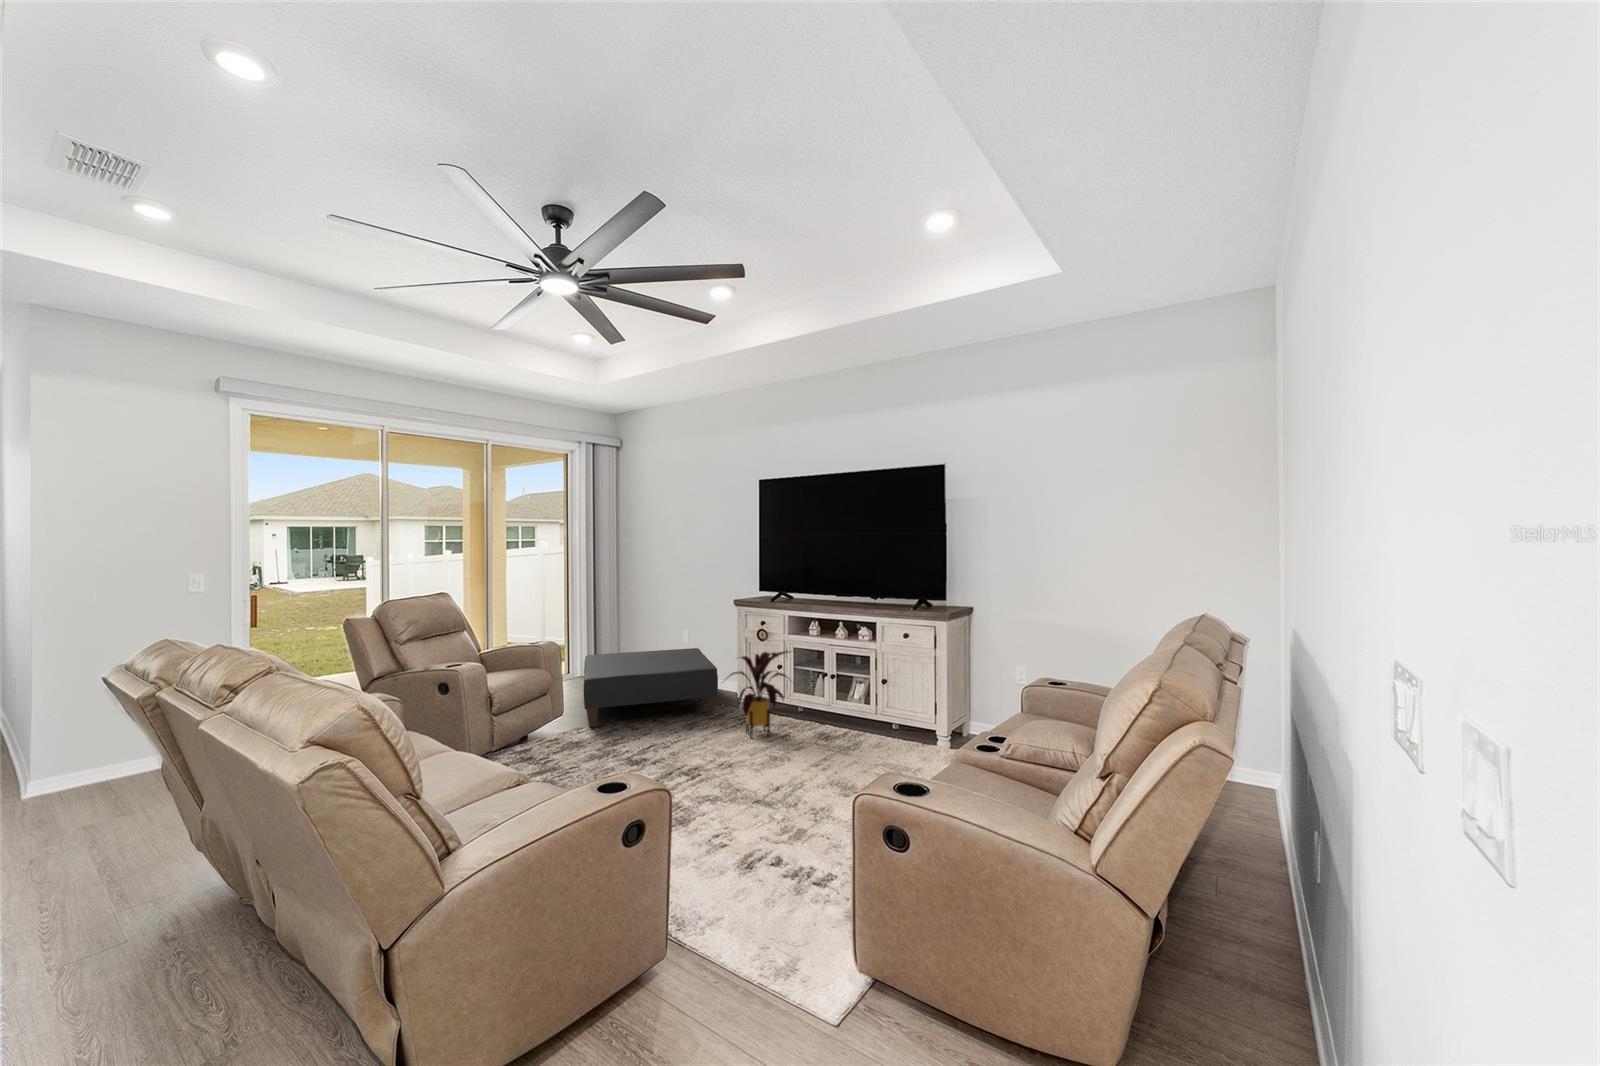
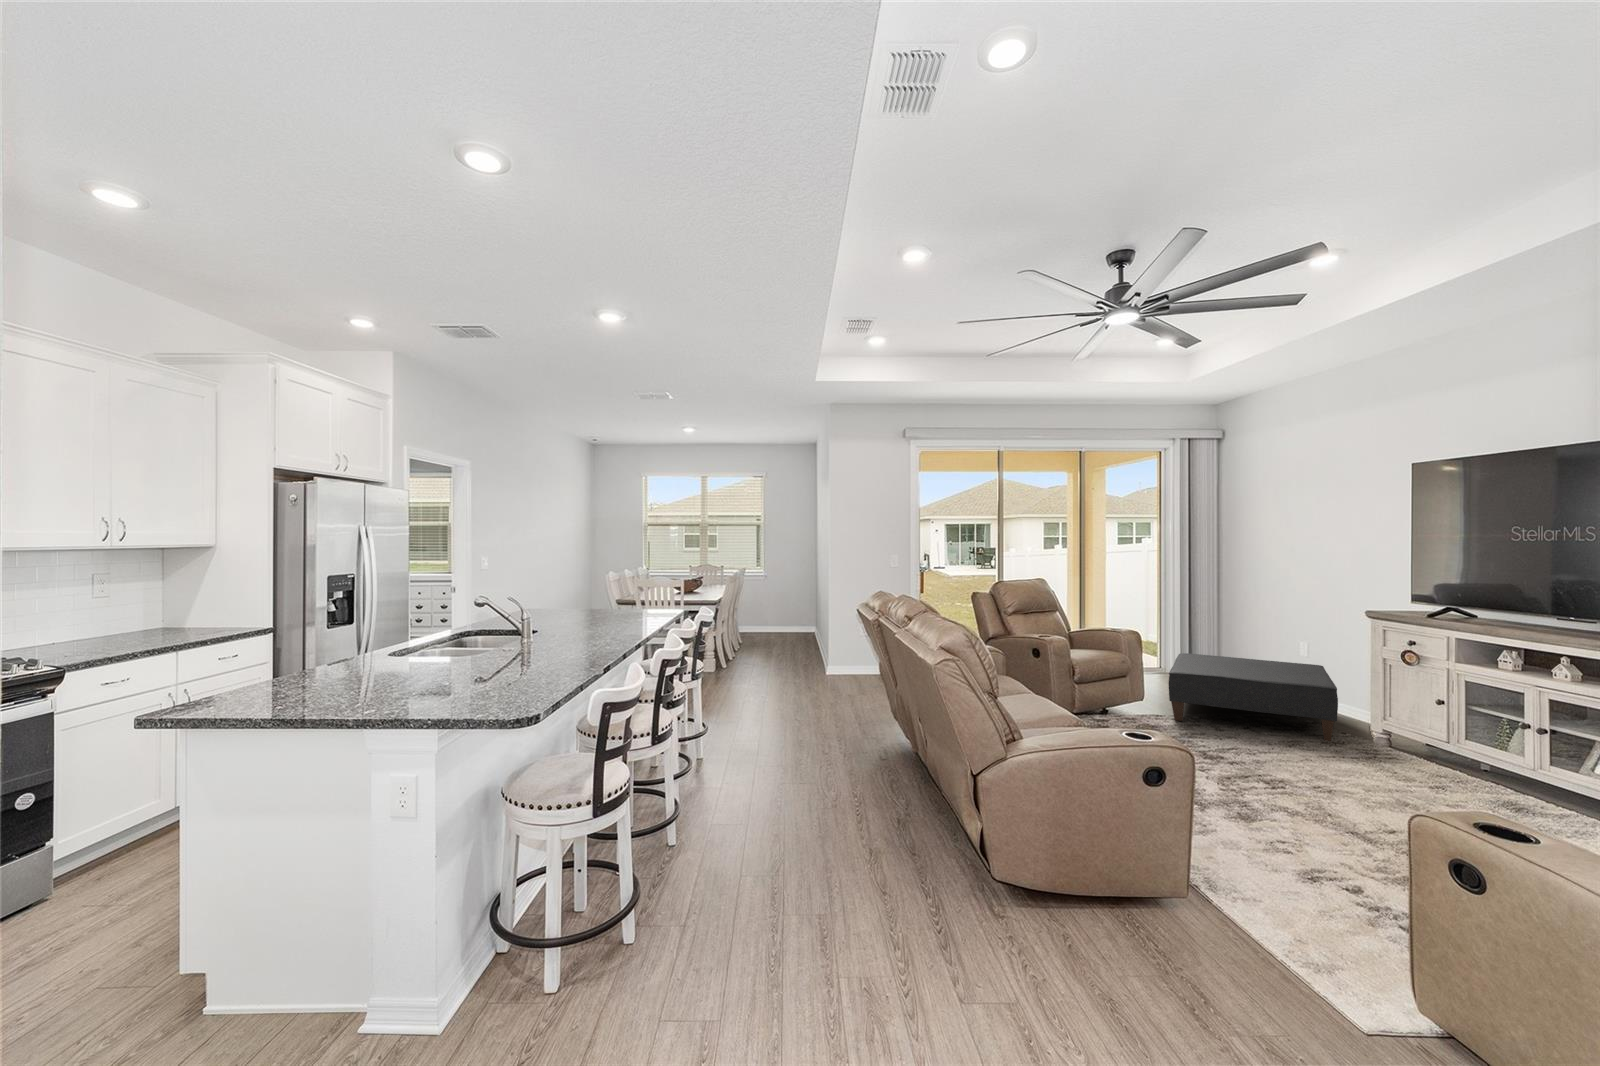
house plant: present [729,651,790,737] -> none [1330,675,1460,780]

